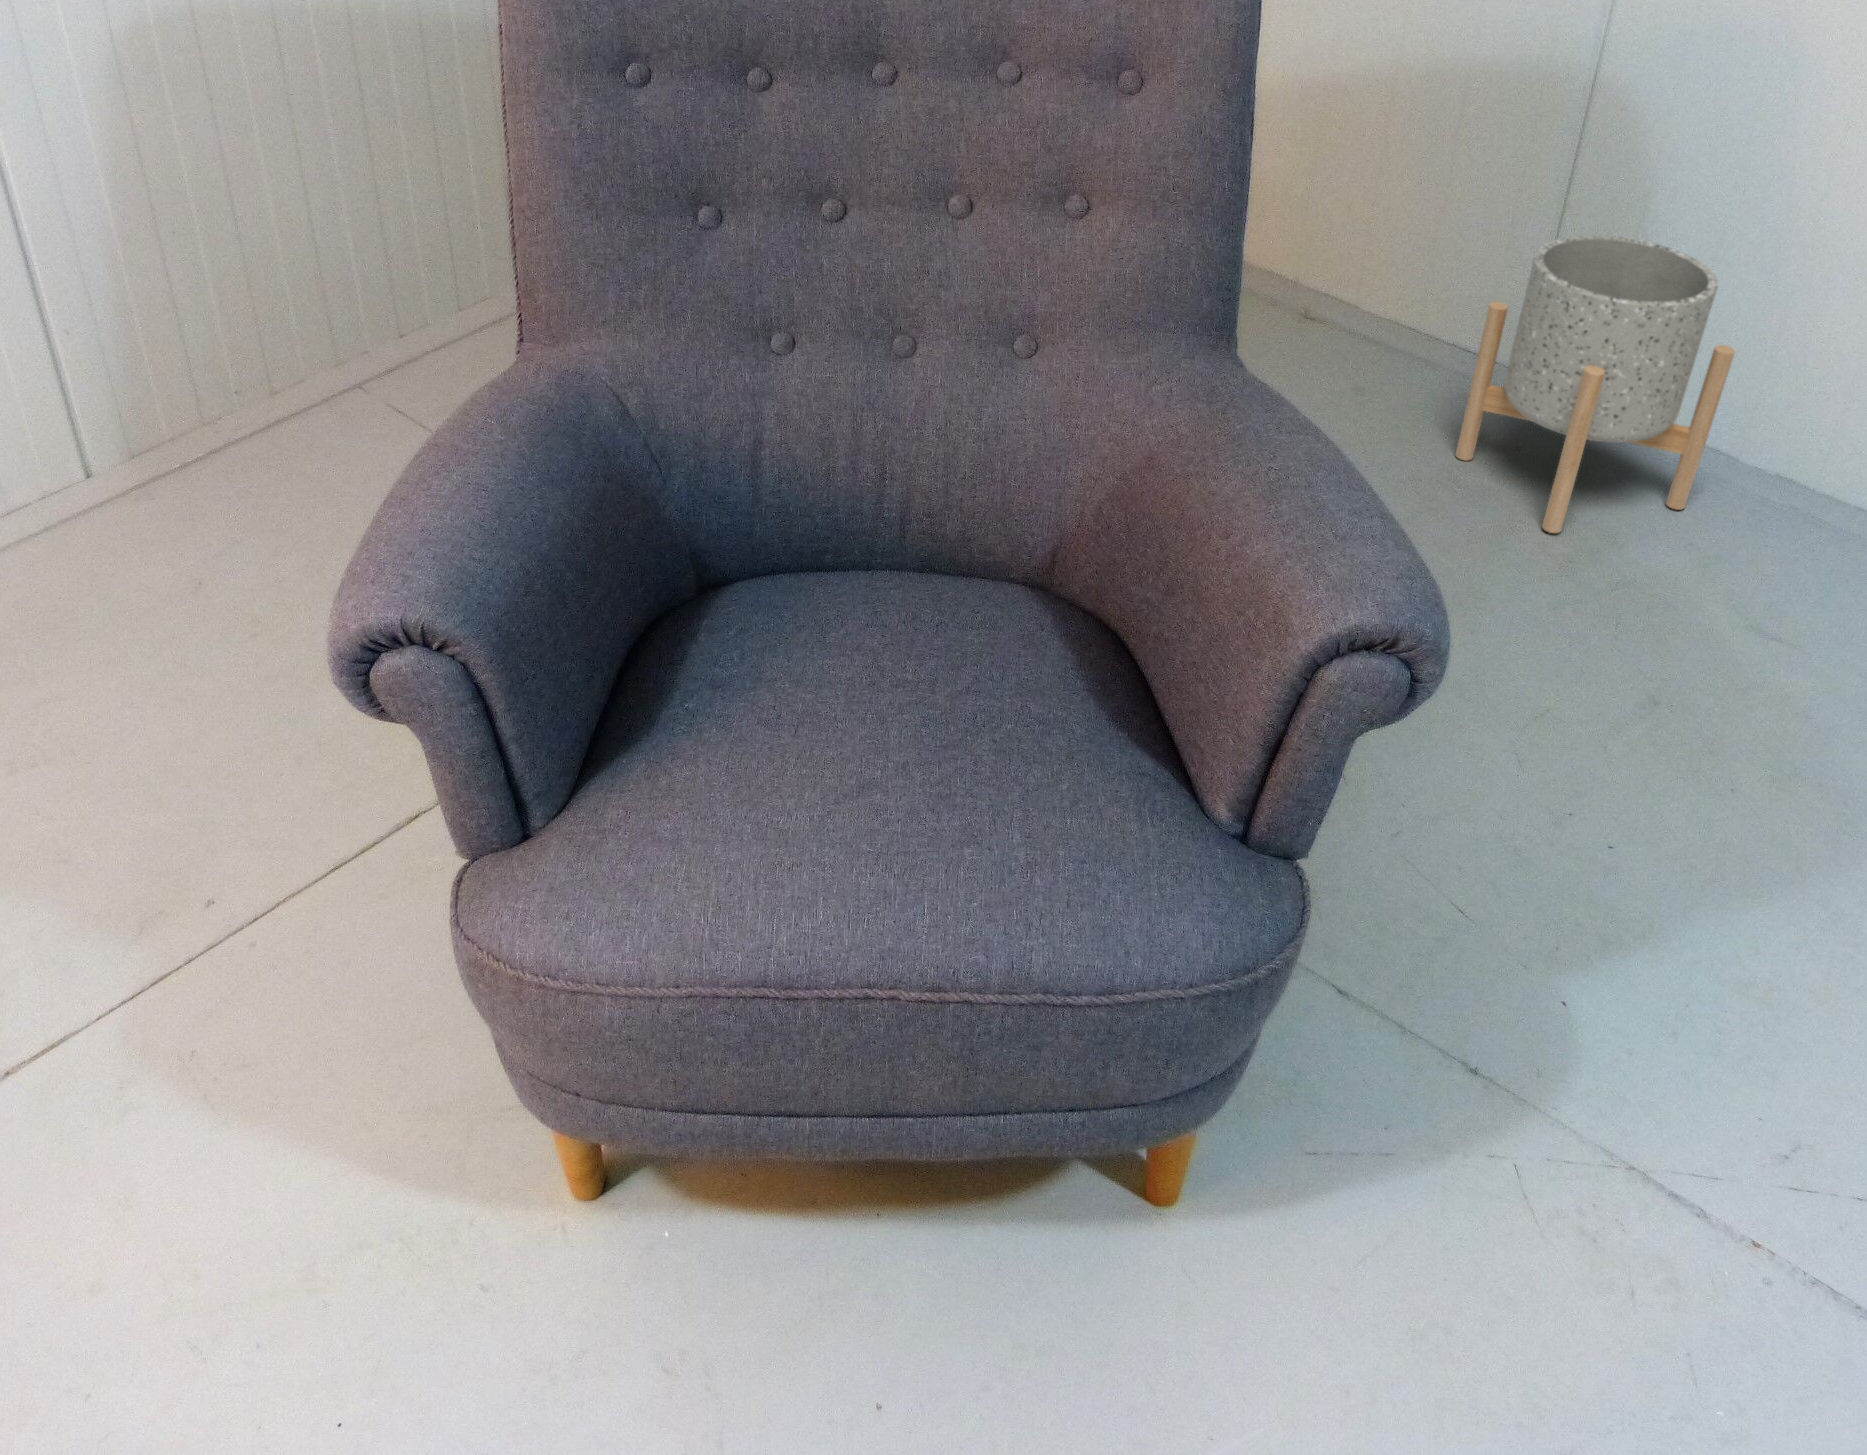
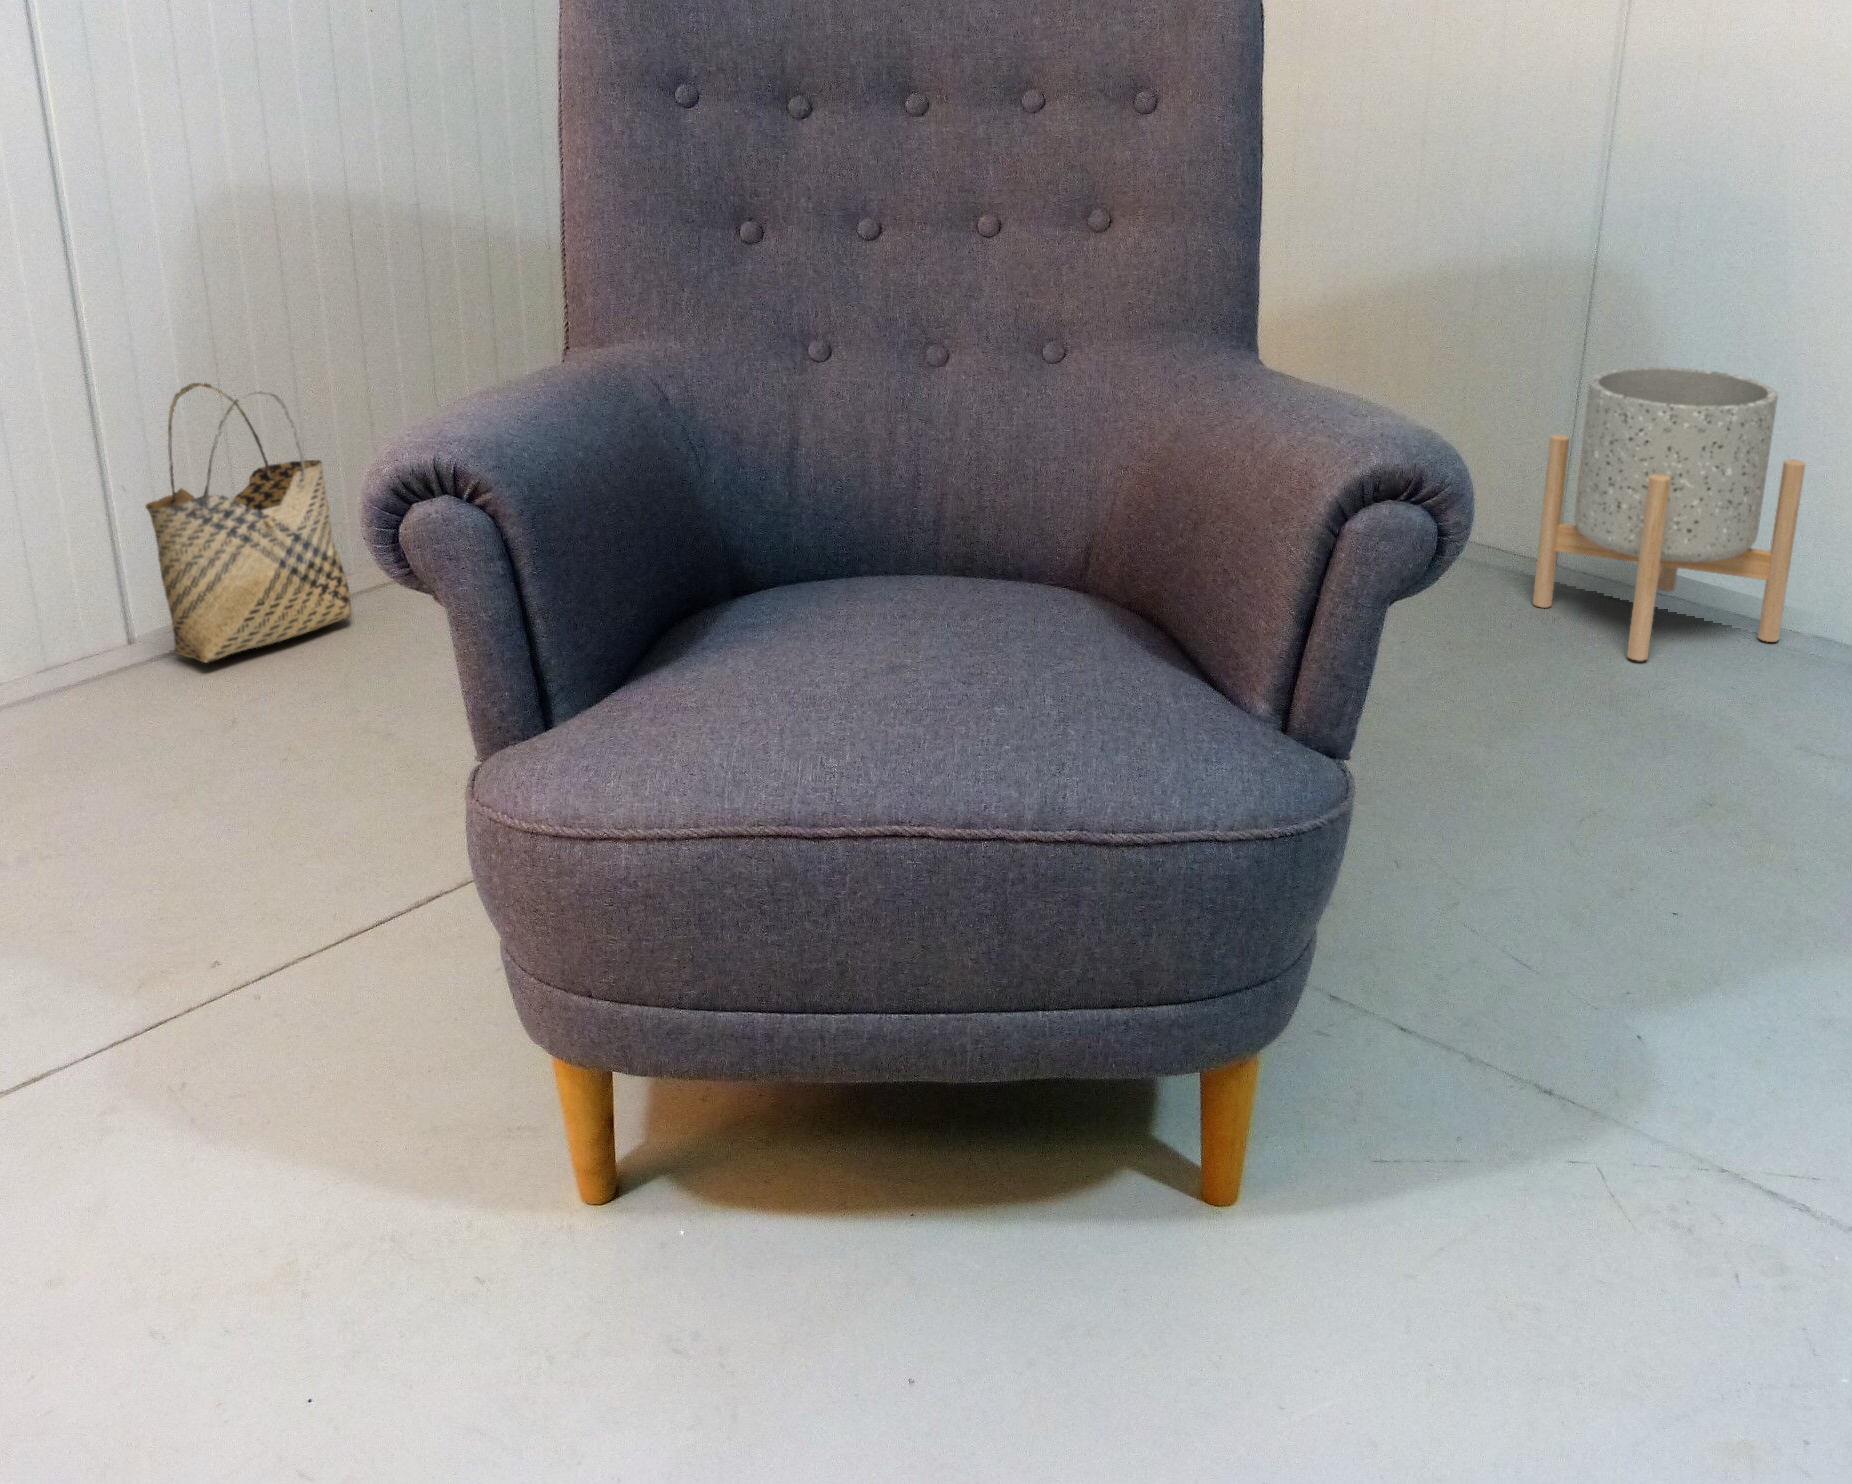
woven basket: none [110,242,322,523] -> present [145,383,351,663]

